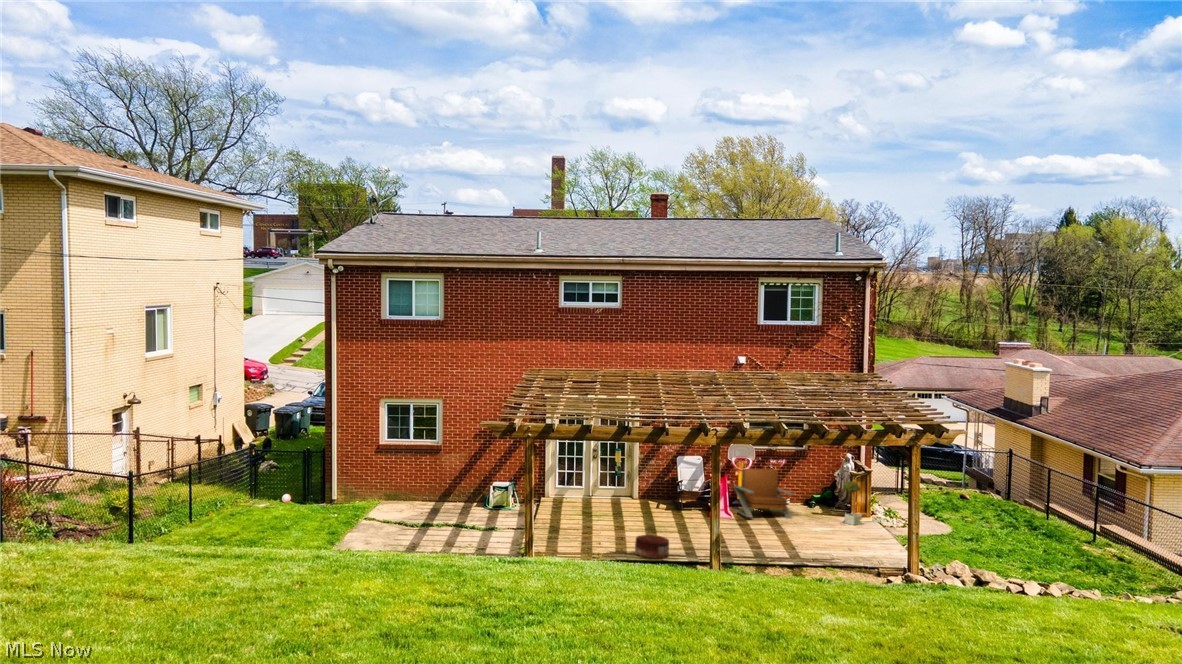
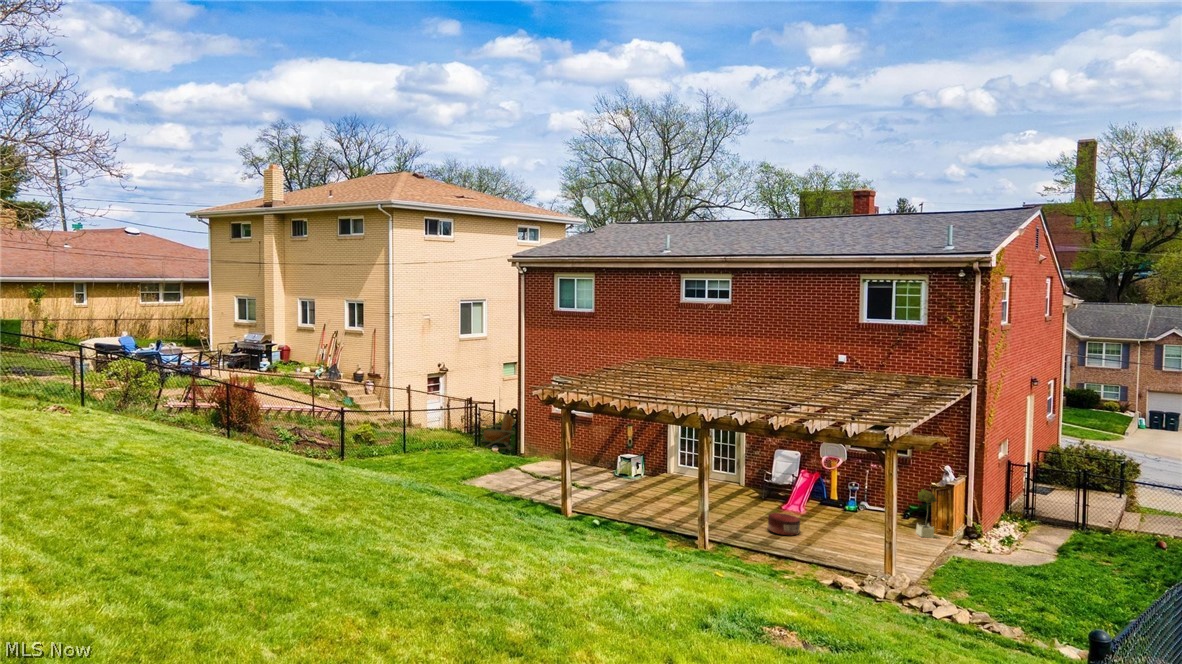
lounge chair: present [733,469,793,518] -> present [482,414,515,449]
pouf: present [635,535,669,558] -> present [768,513,800,535]

